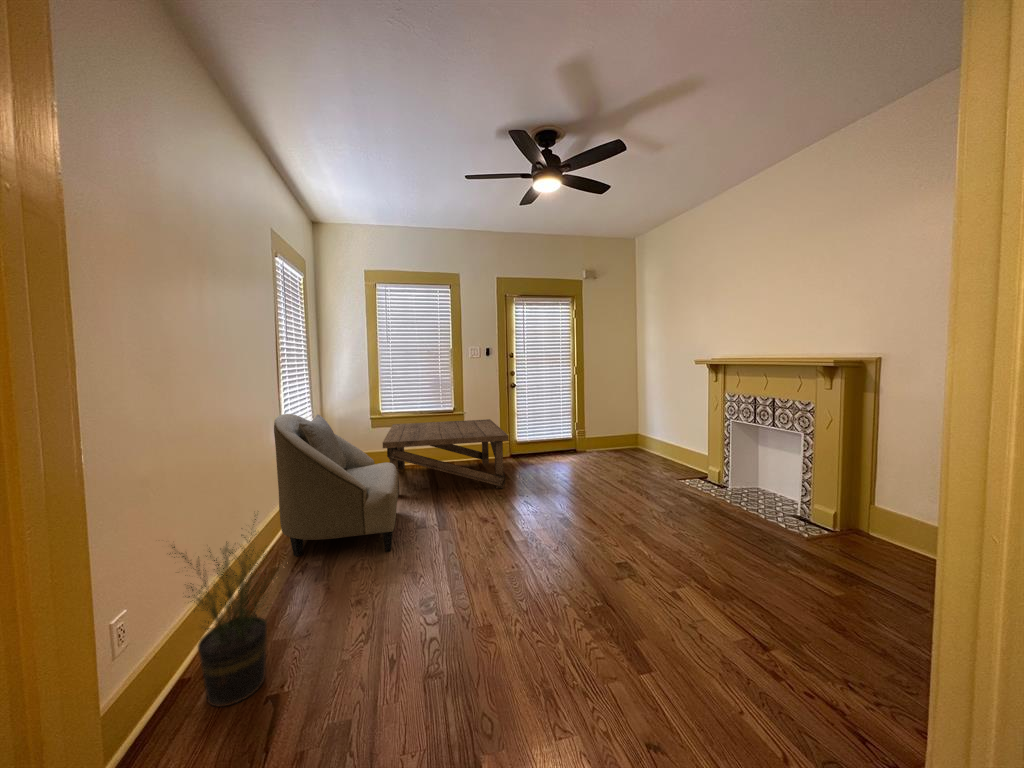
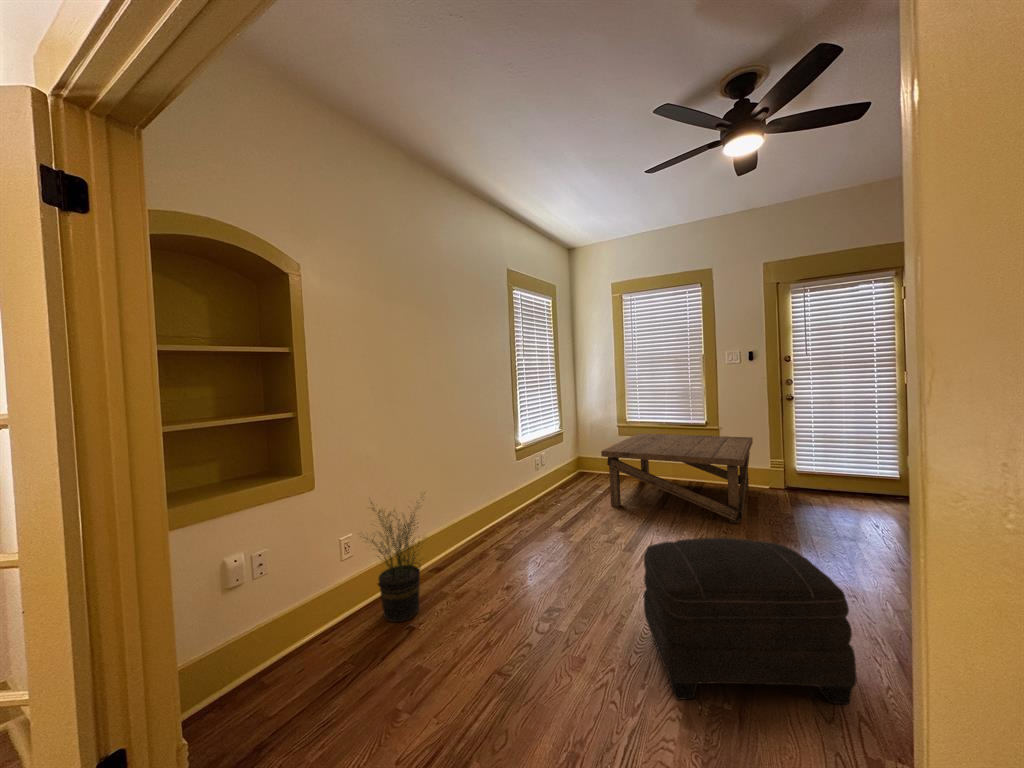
armchair: present [274,414,398,557] -> none [490,419,604,555]
ottoman: none [512,484,648,616] -> present [644,537,857,704]

